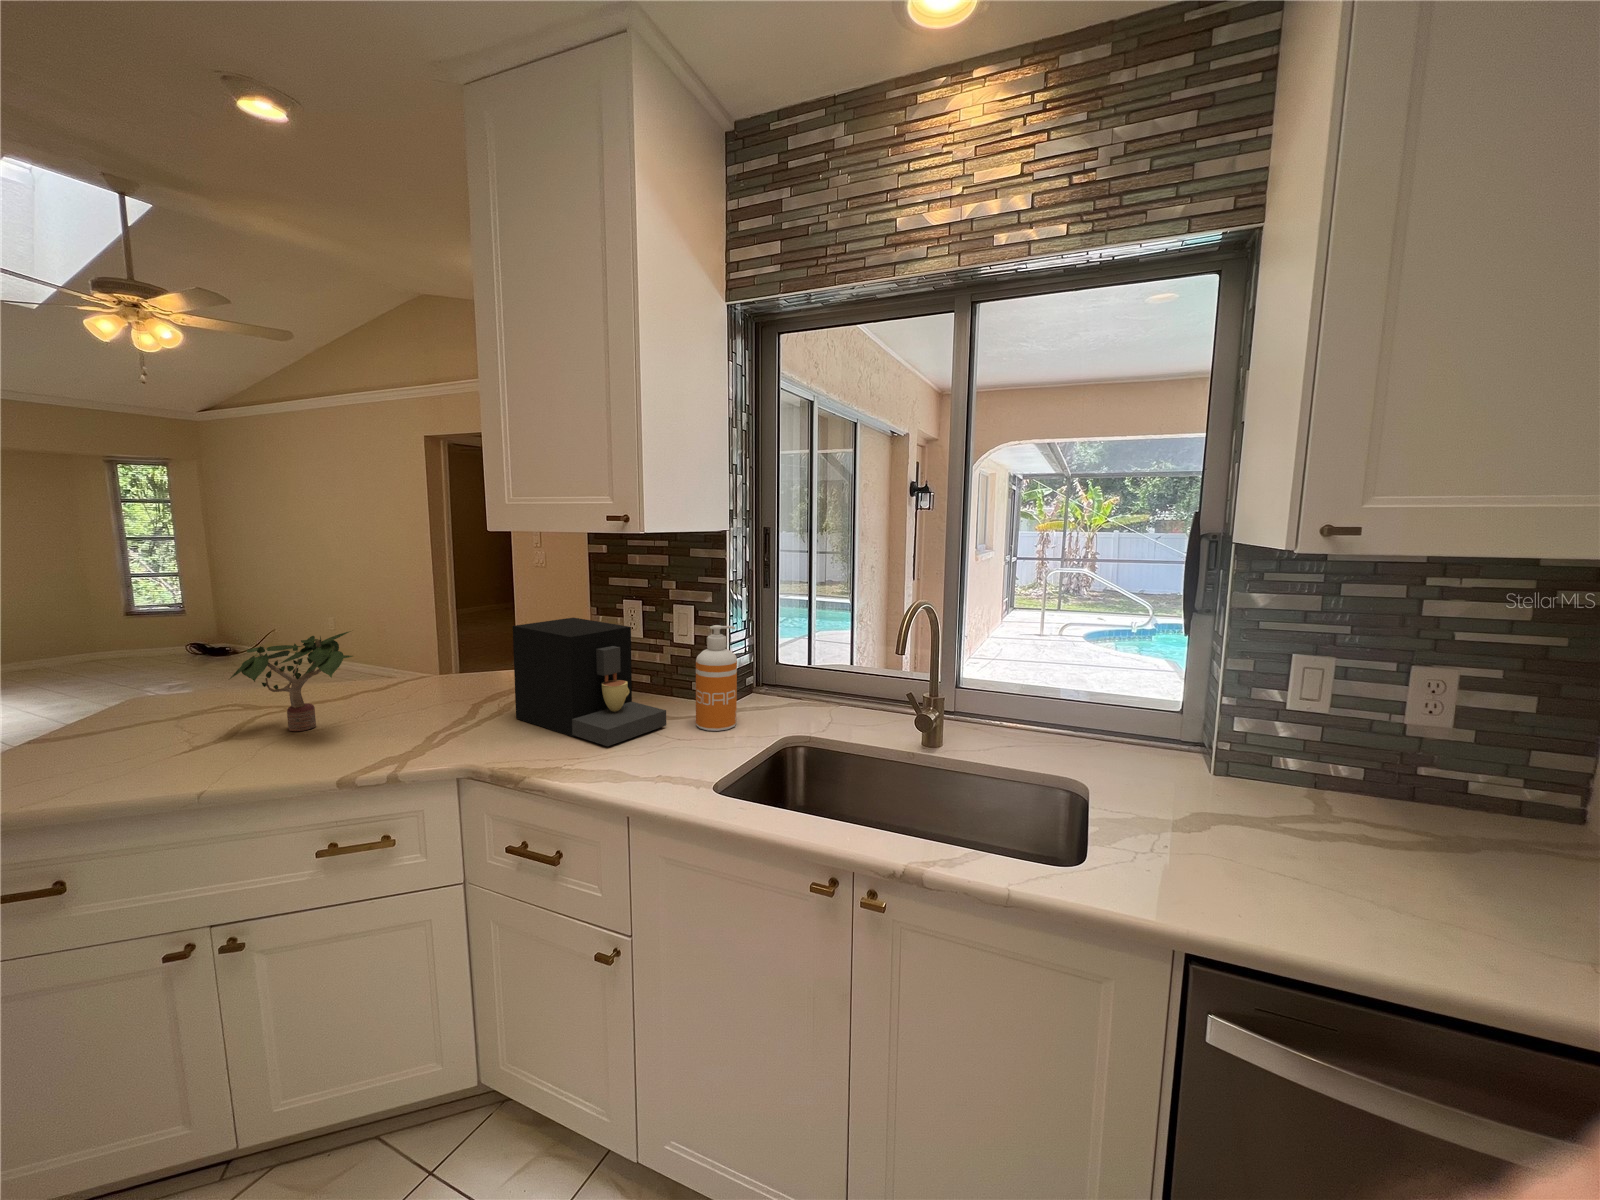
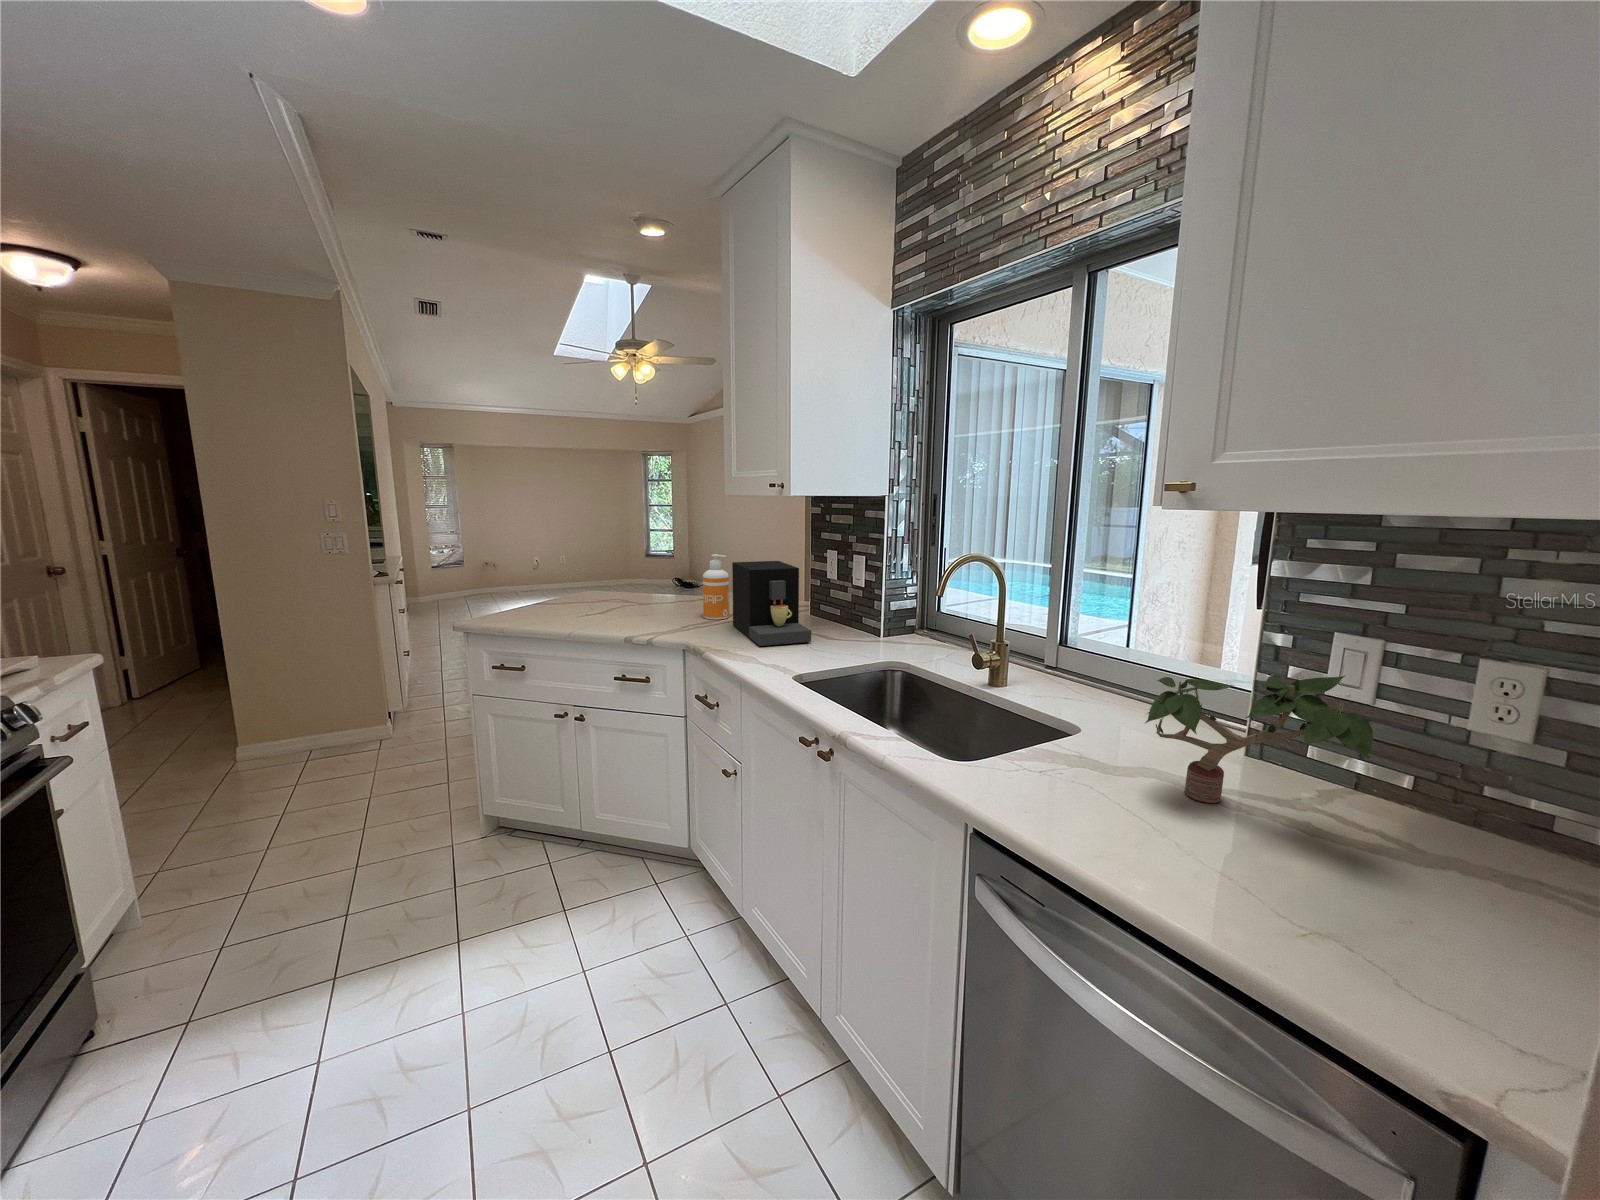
soap dispenser: present [696,625,737,731] -> present [703,554,729,620]
potted plant: present [230,632,353,731] -> present [1145,676,1373,803]

